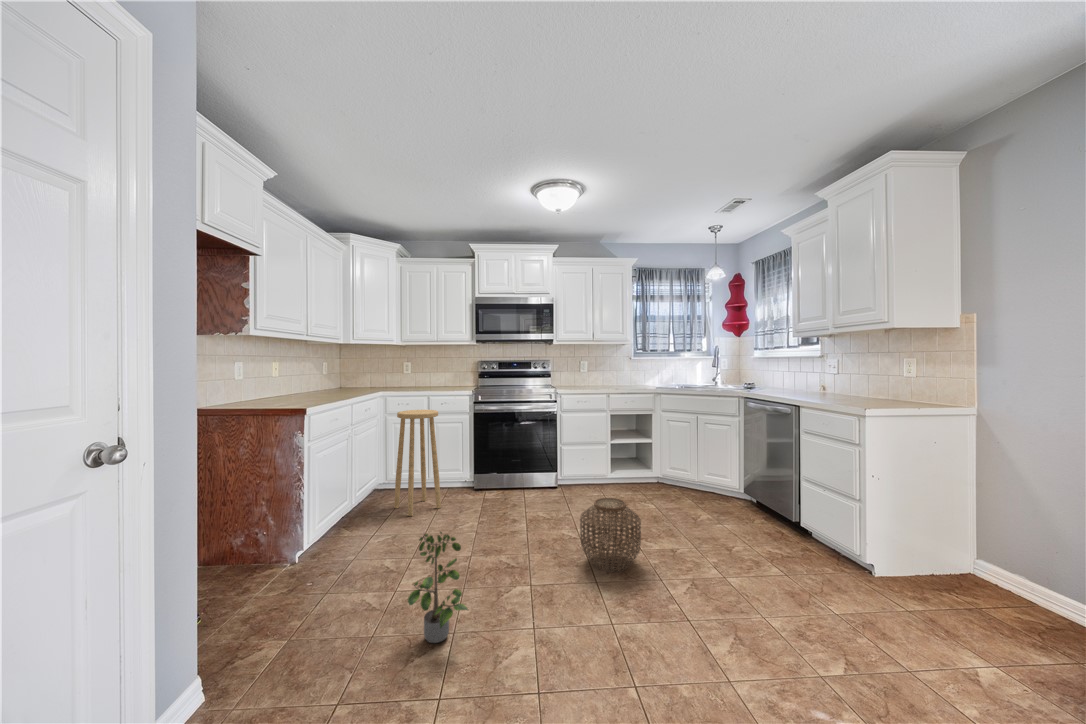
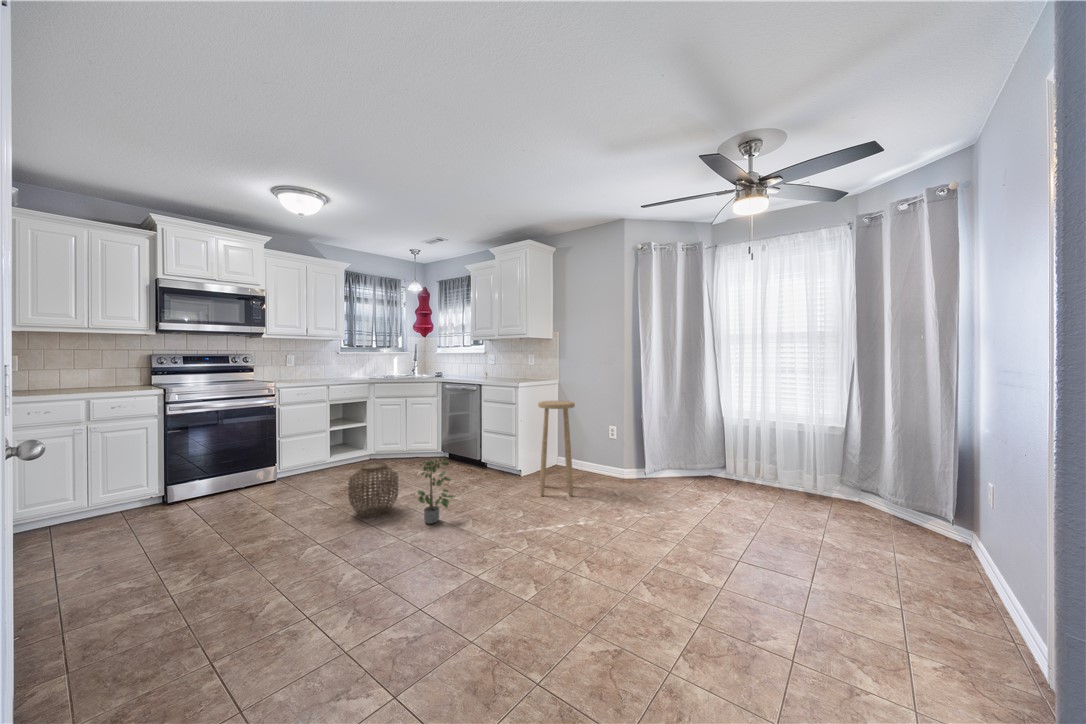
stool: present [394,410,441,516] -> present [538,401,575,496]
potted plant: present [408,532,468,643] -> present [417,458,454,524]

